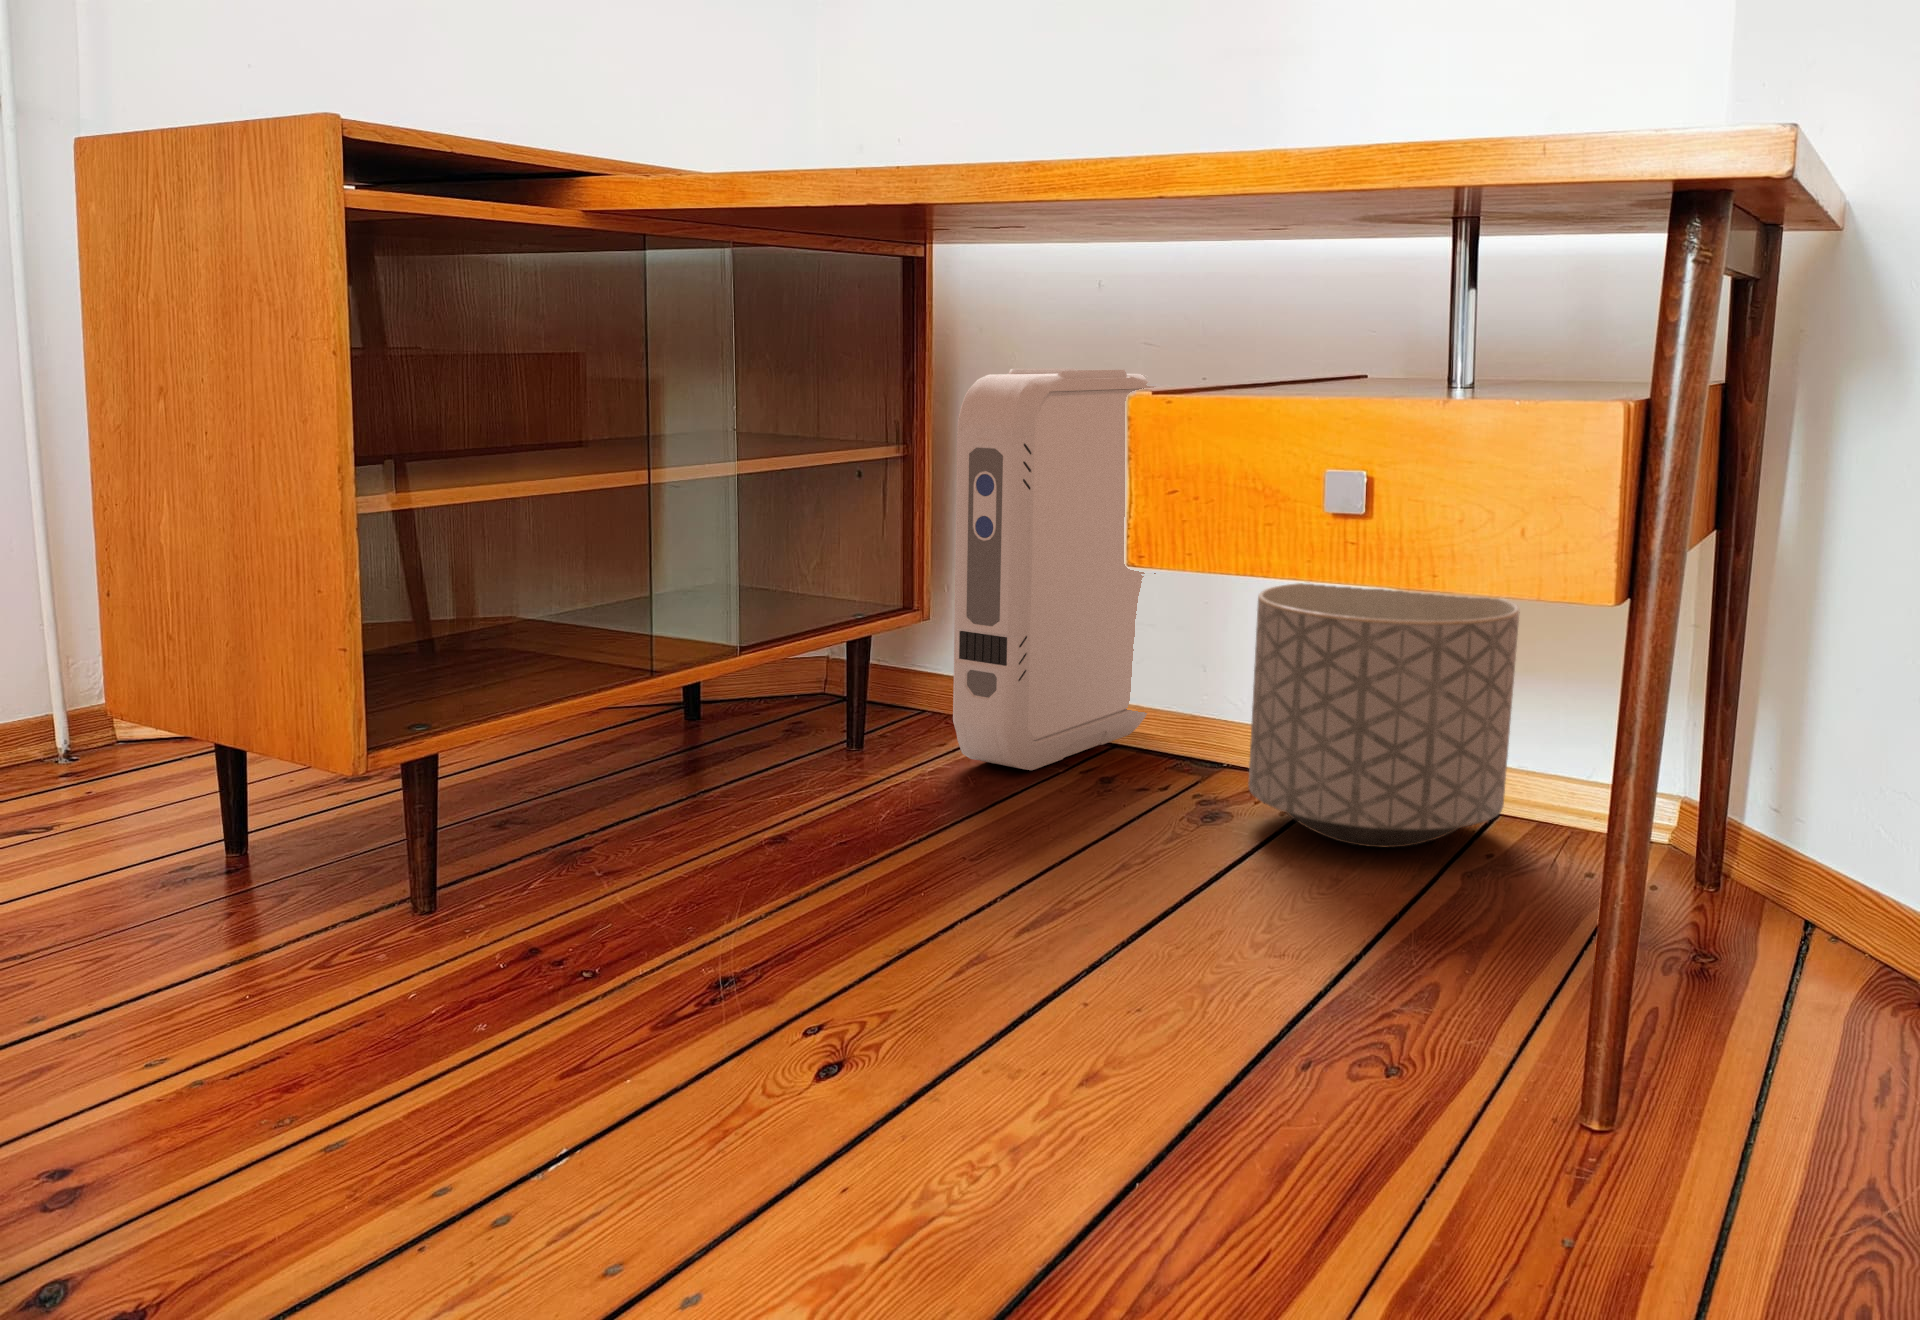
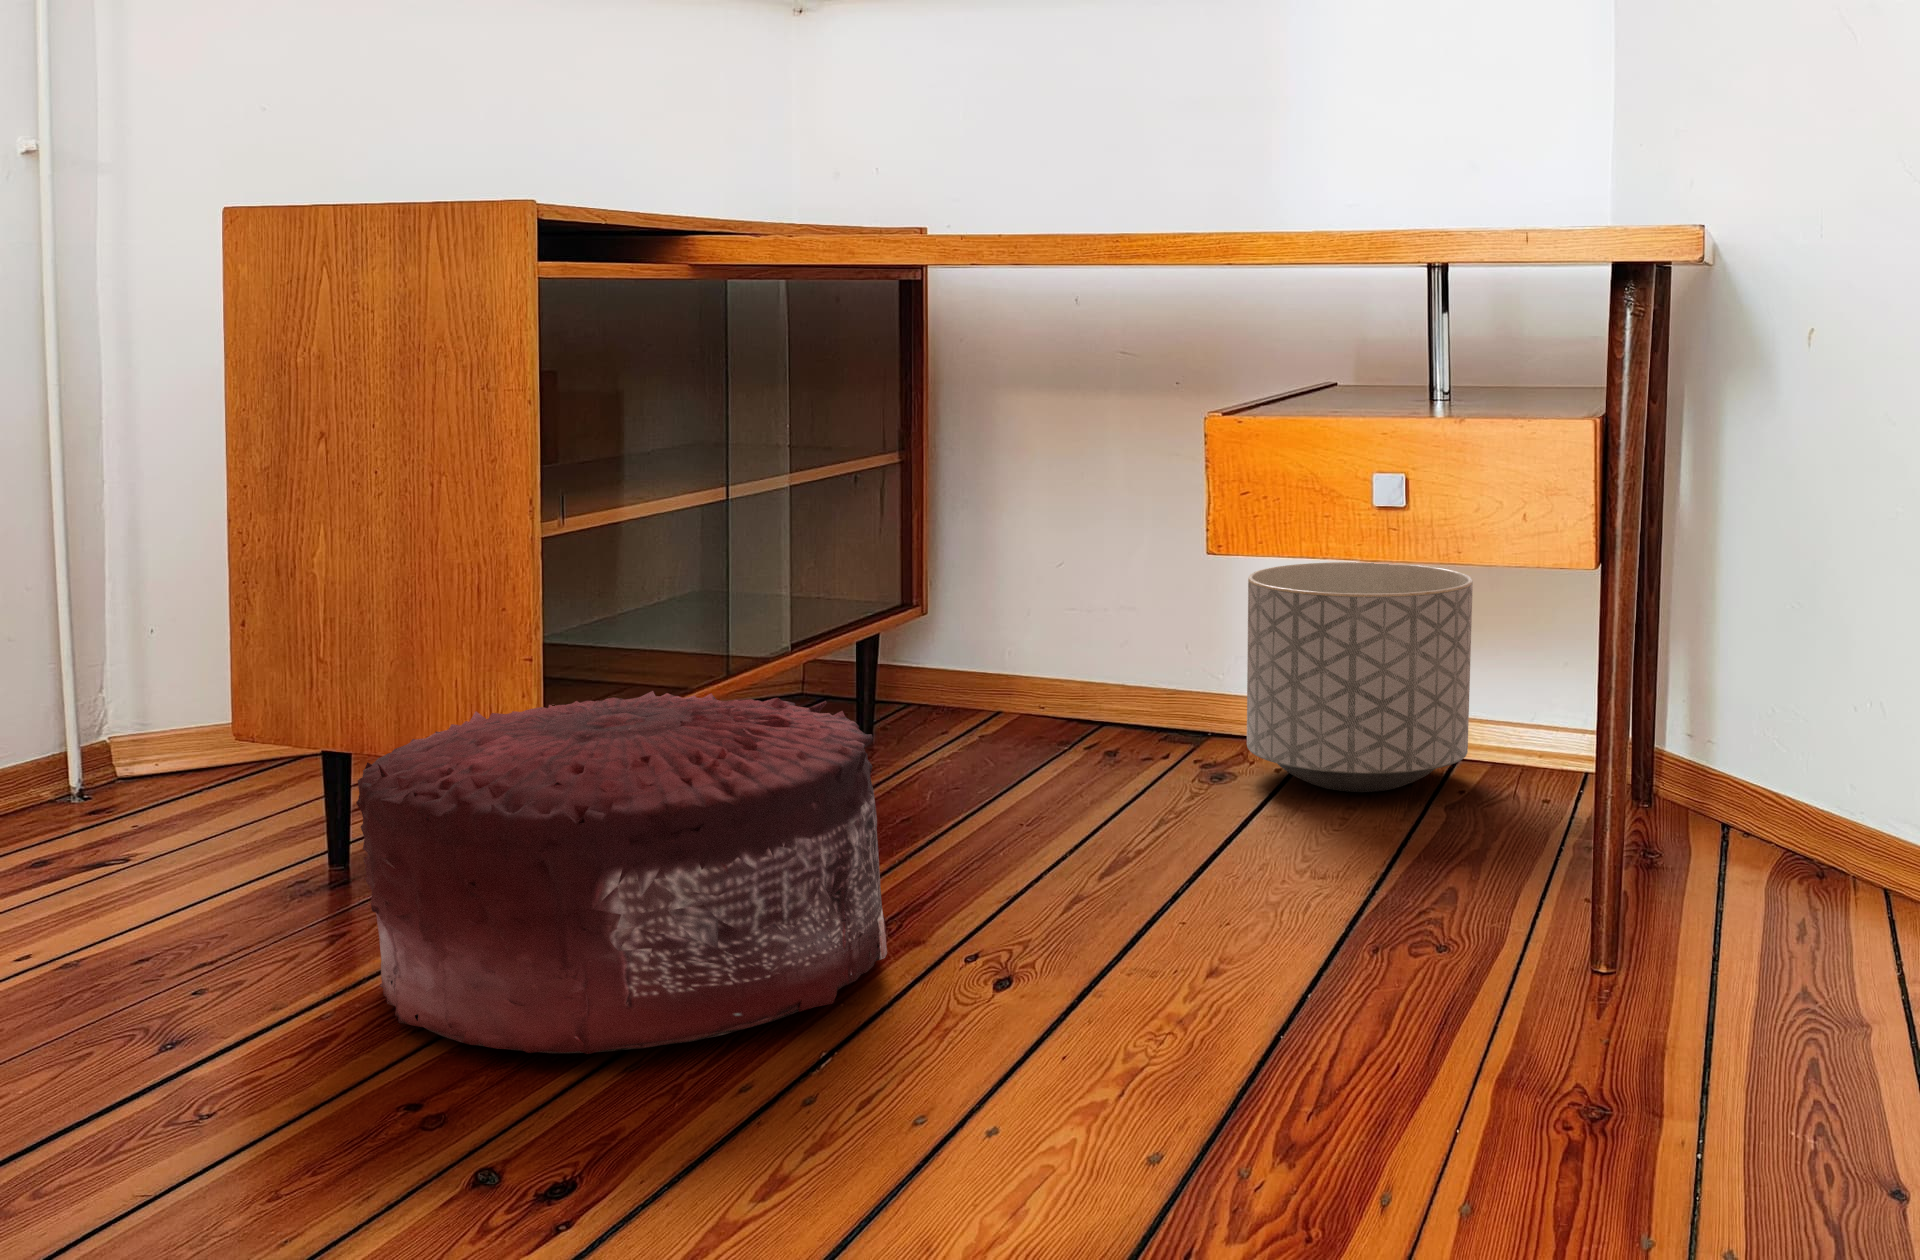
air purifier: present [953,368,1158,770] -> none [959,380,1127,751]
pouf: none [59,684,724,1131] -> present [356,691,887,1054]

